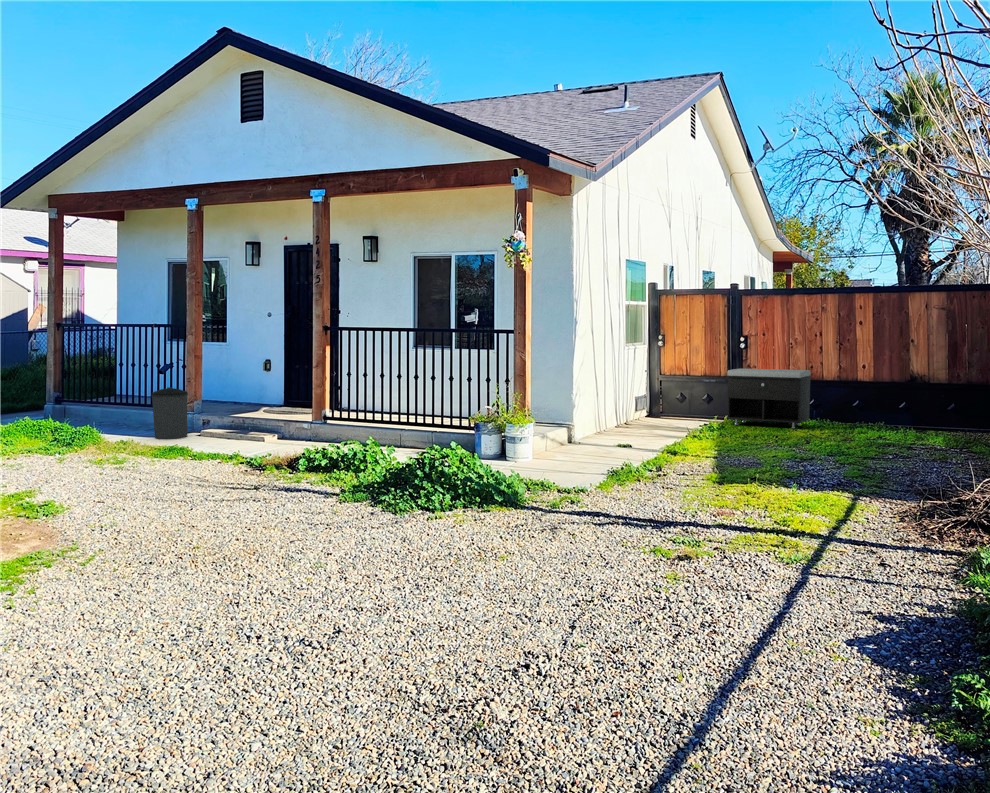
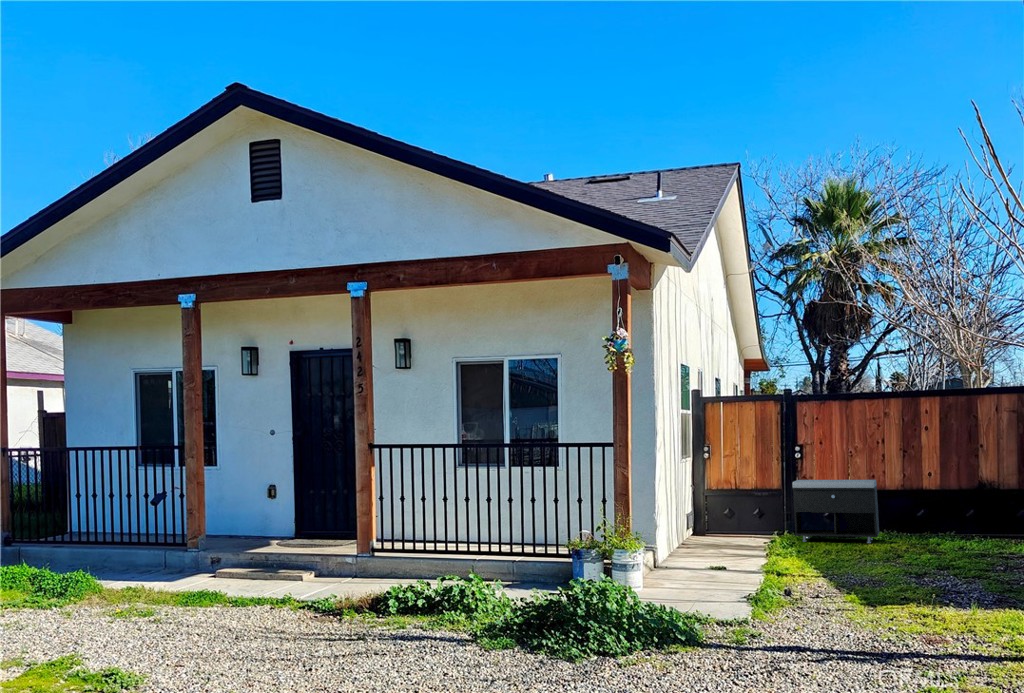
trash can: present [151,387,188,439] -> none [152,520,195,584]

